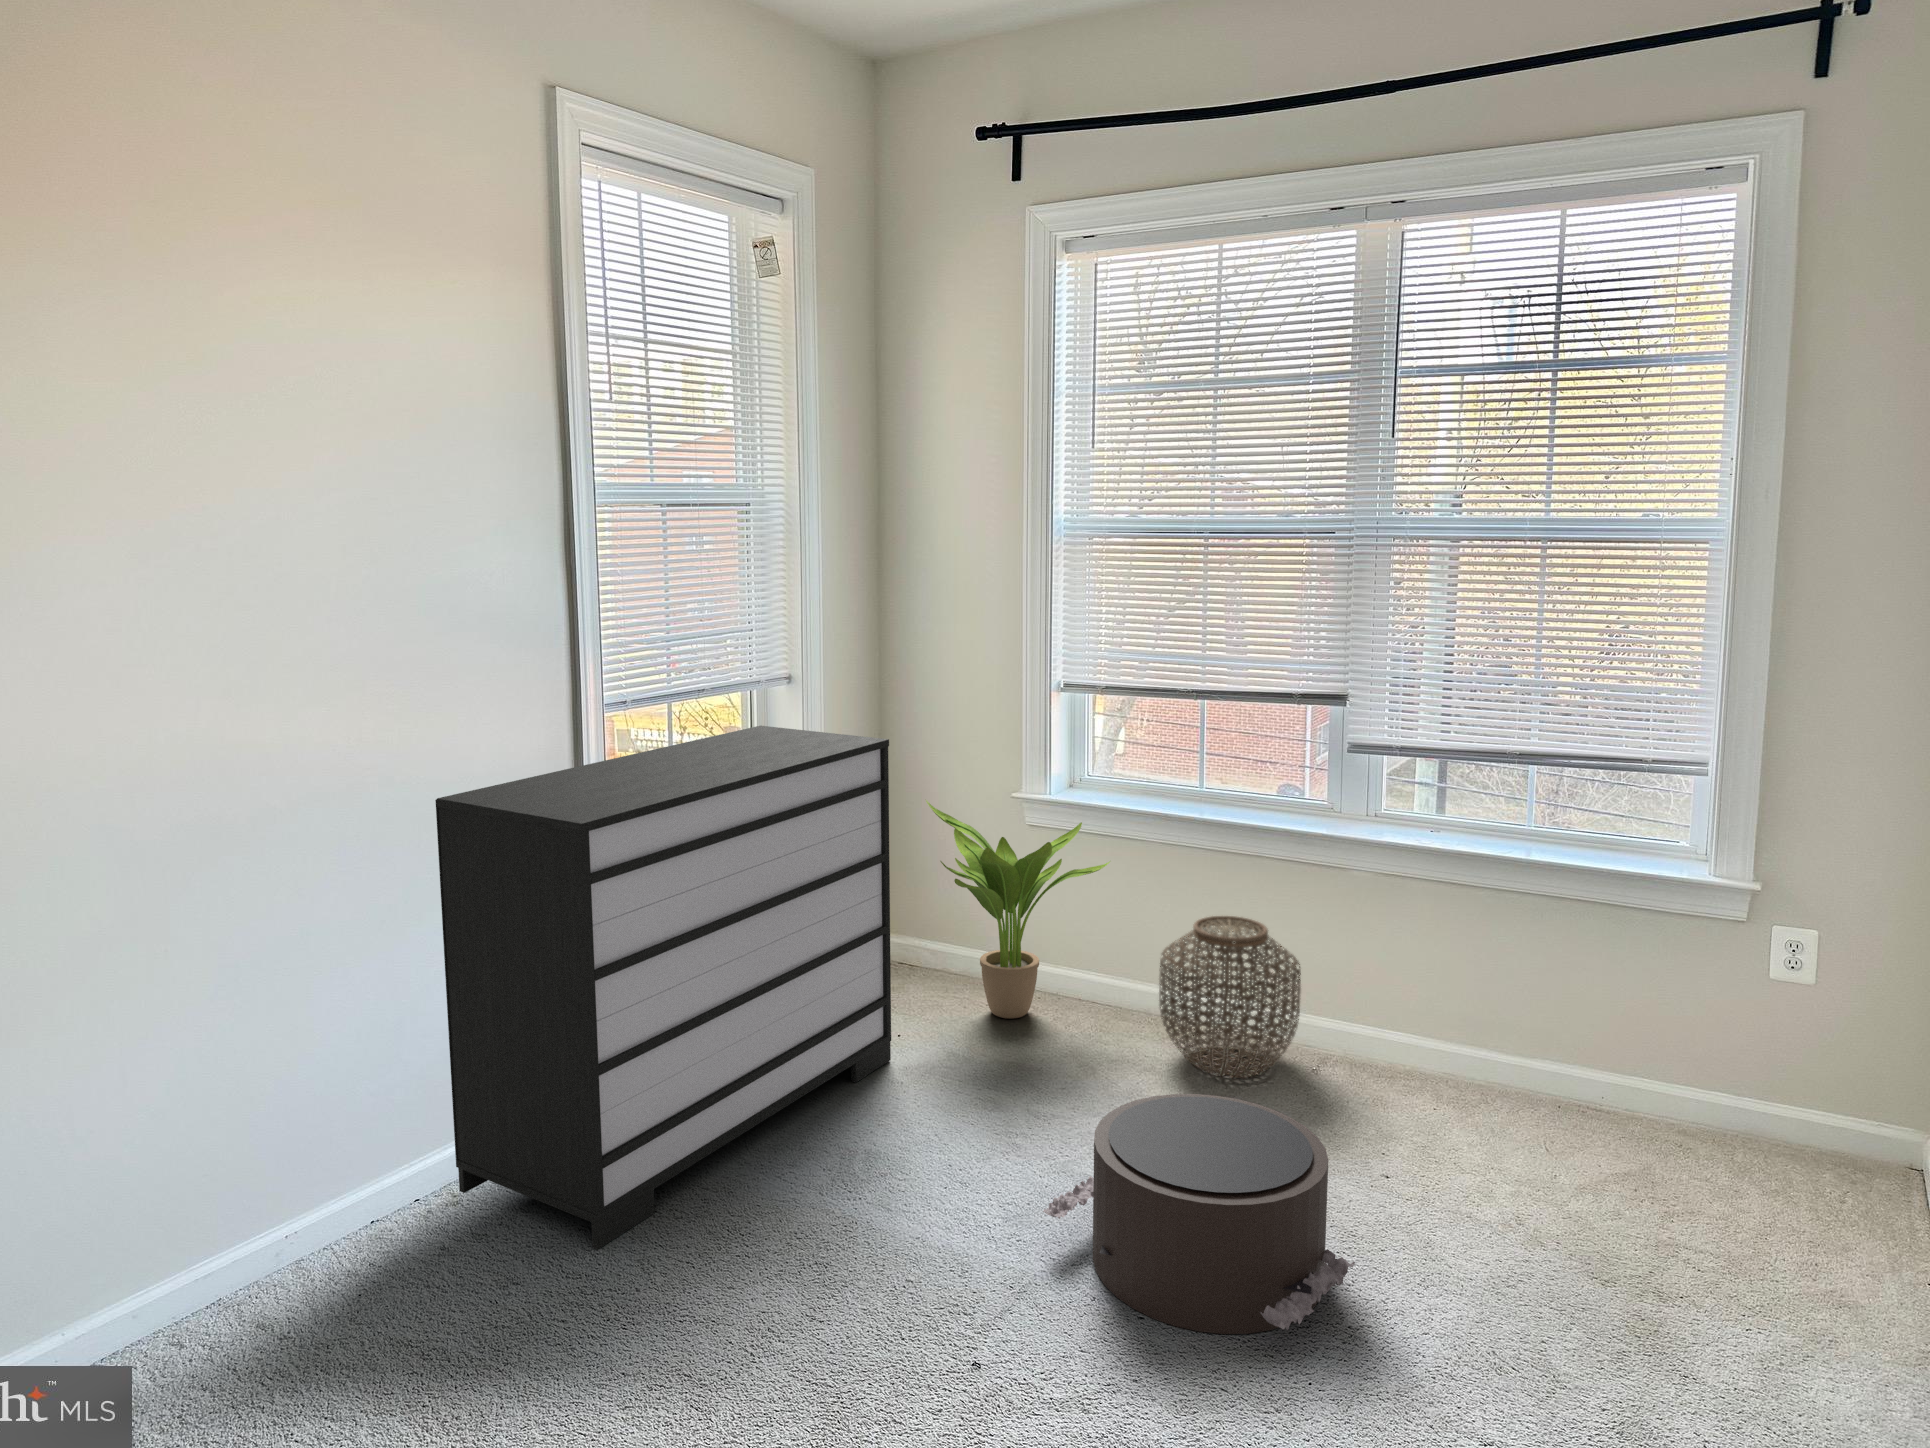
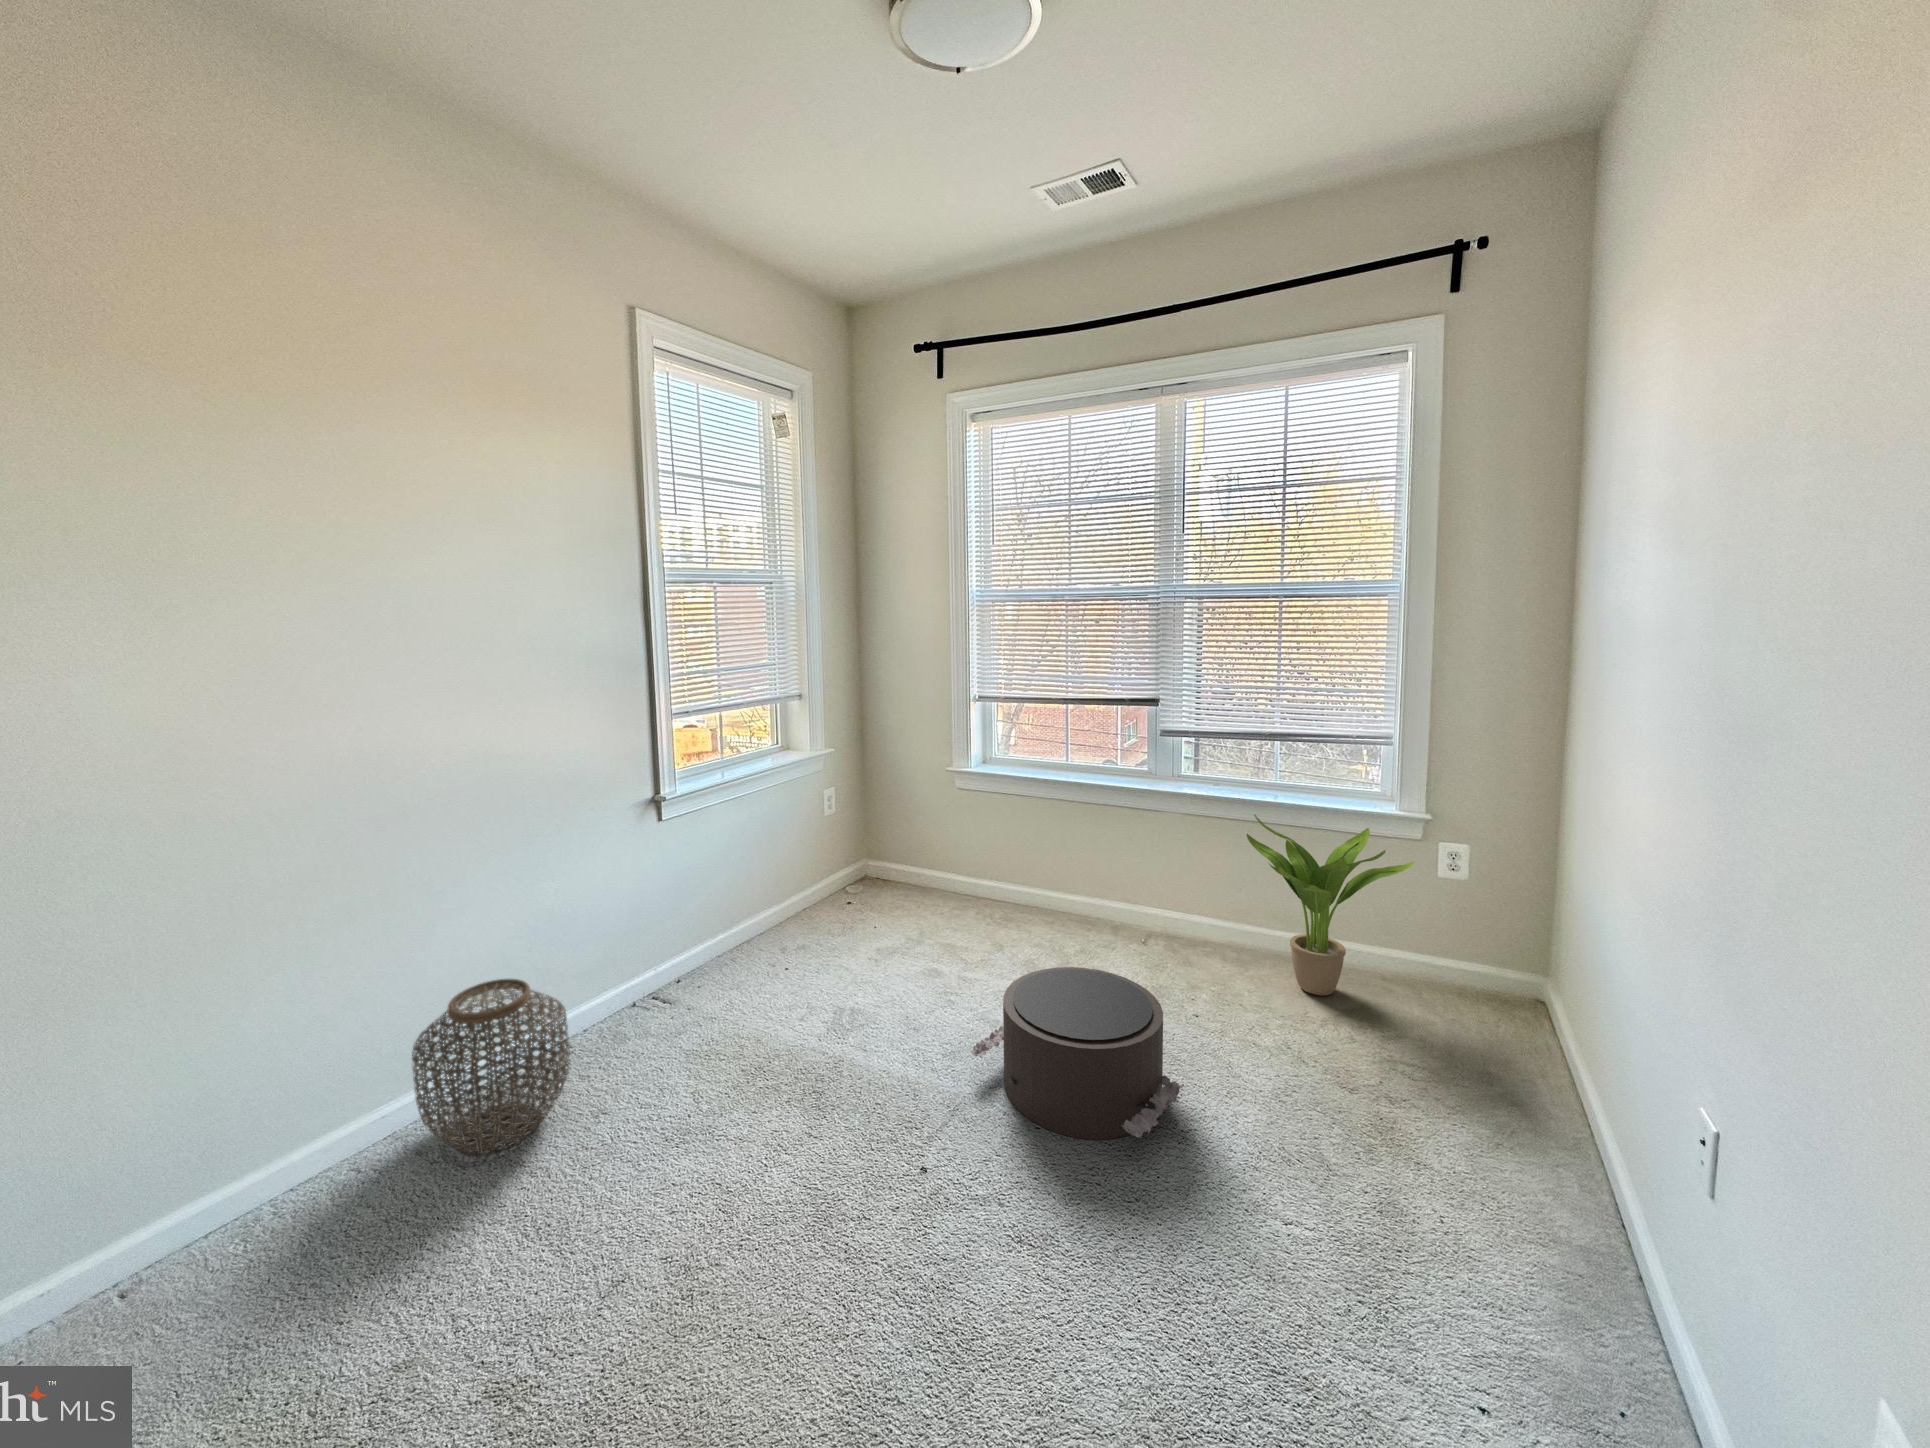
dresser: present [435,726,891,1249] -> none [553,727,869,1087]
potted plant: present [926,800,1110,1019] -> present [1247,814,1414,996]
woven basket: present [1159,916,1301,1078] -> present [412,979,569,1154]

